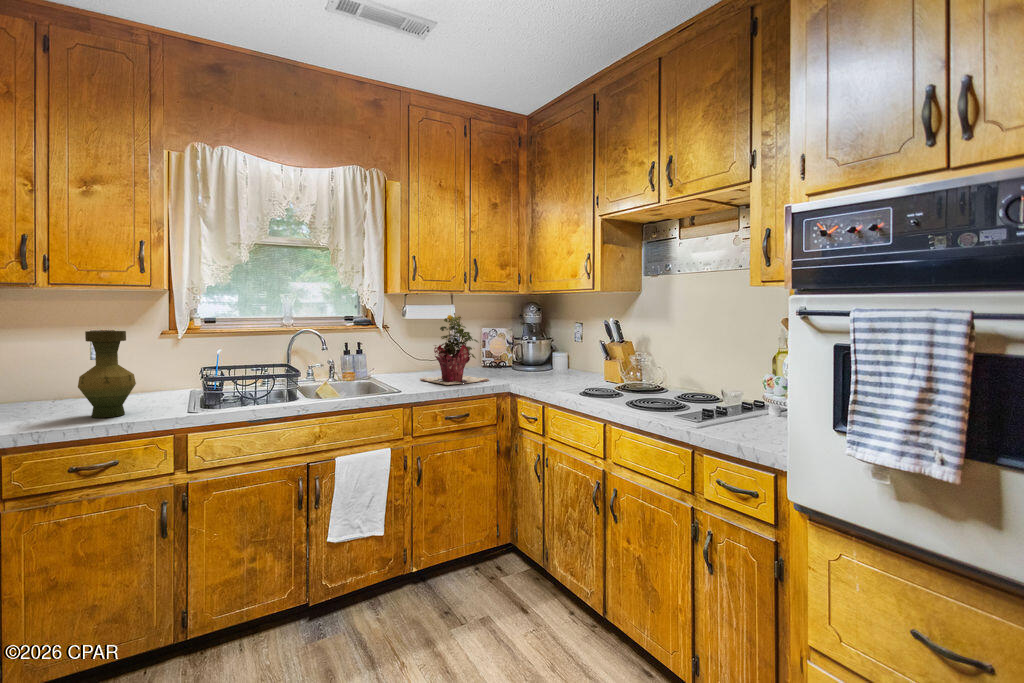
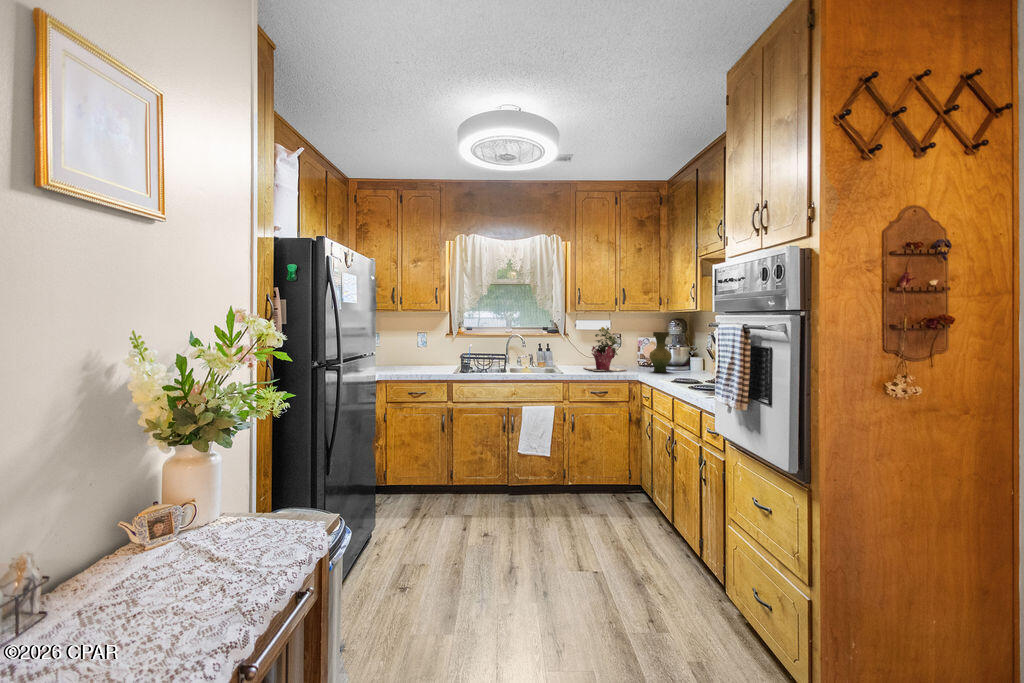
vase: present [78,331,136,418] -> present [649,332,672,372]

